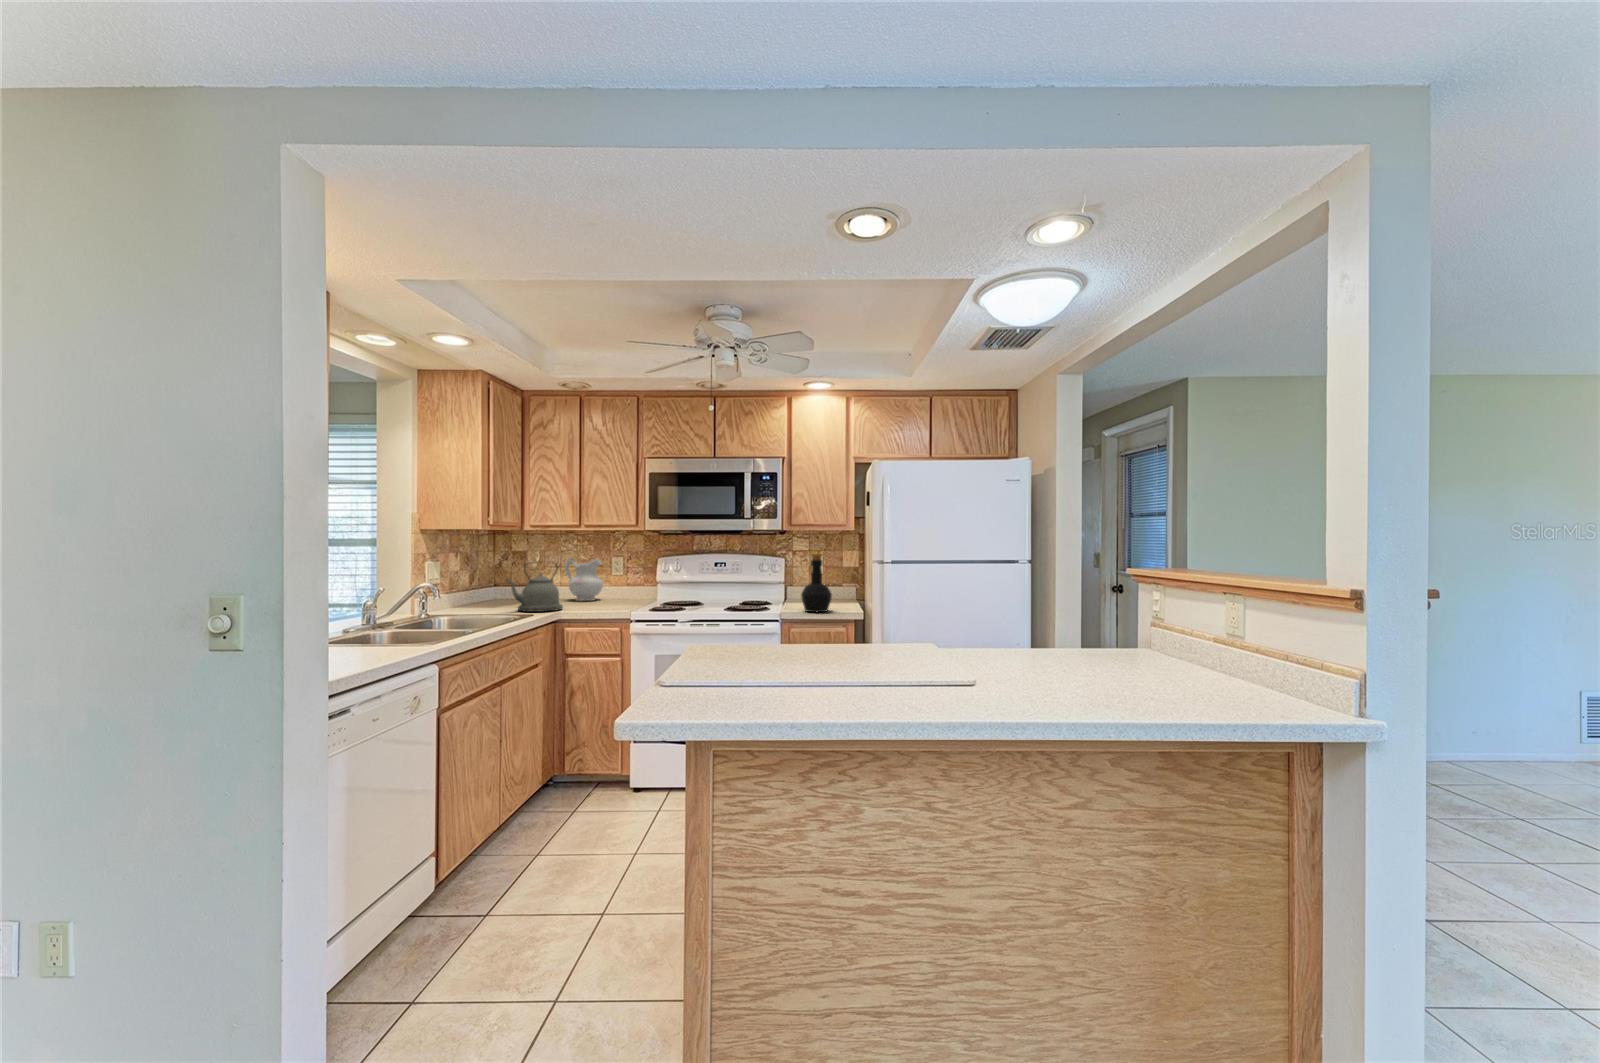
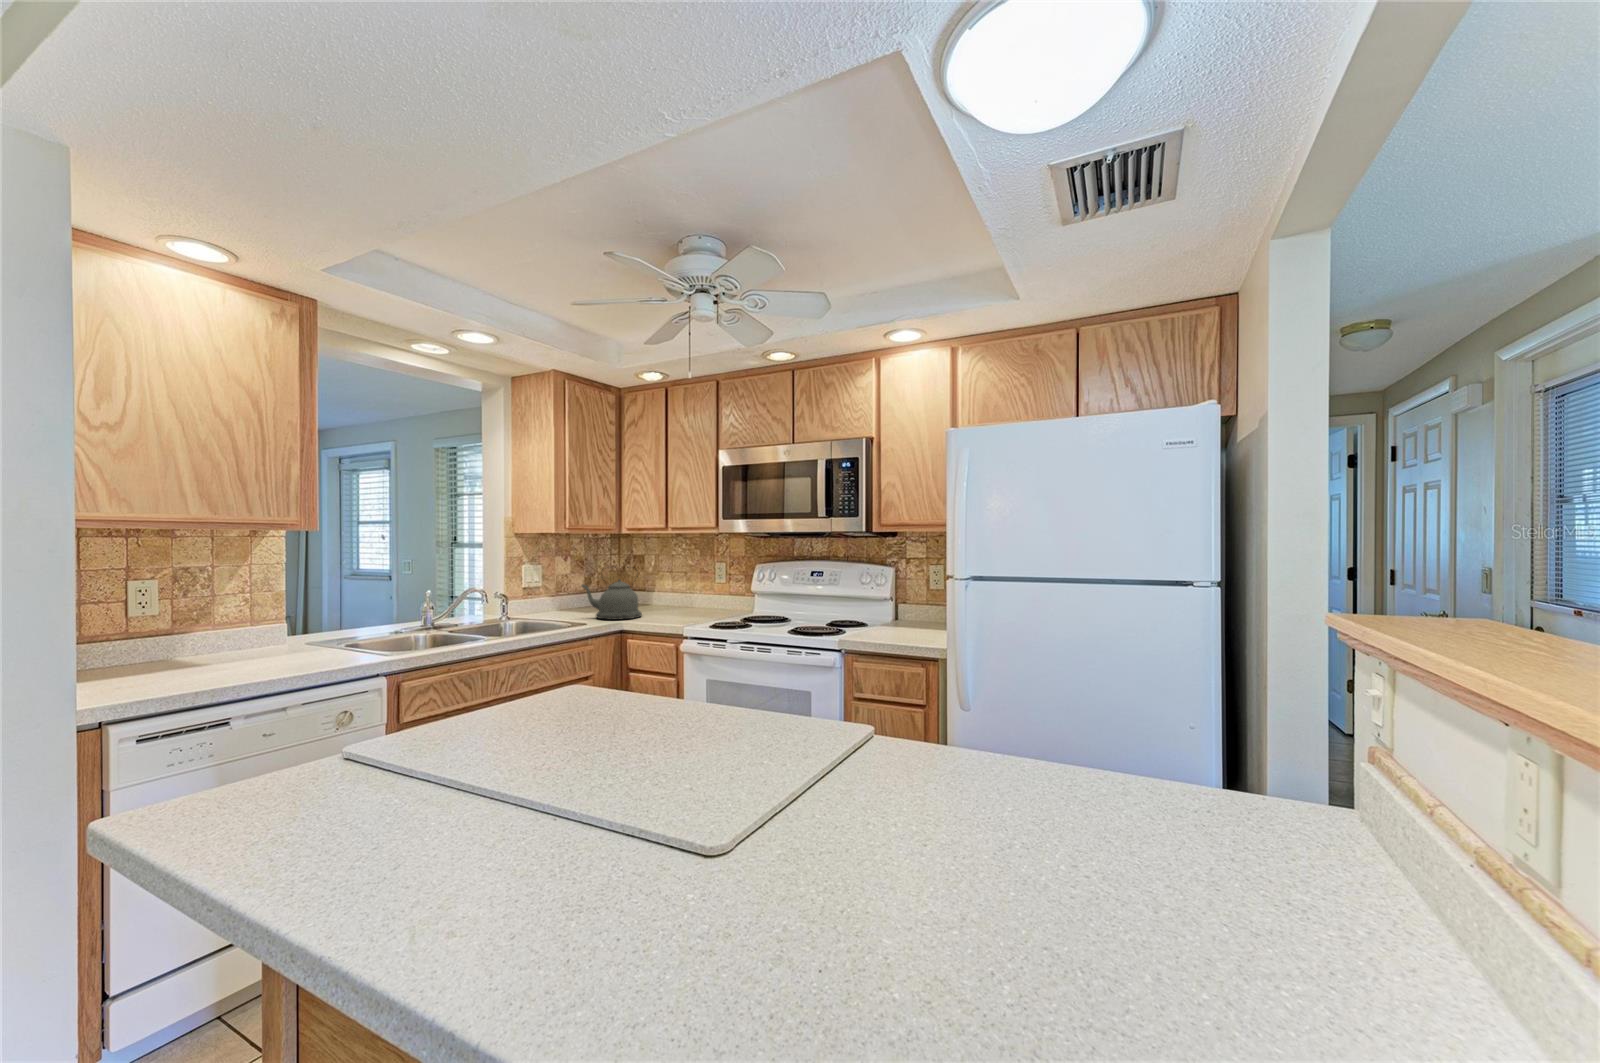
bottle: present [801,554,832,612] -> none [879,564,920,643]
ceramic pitcher: present [565,558,603,601] -> none [673,562,708,608]

